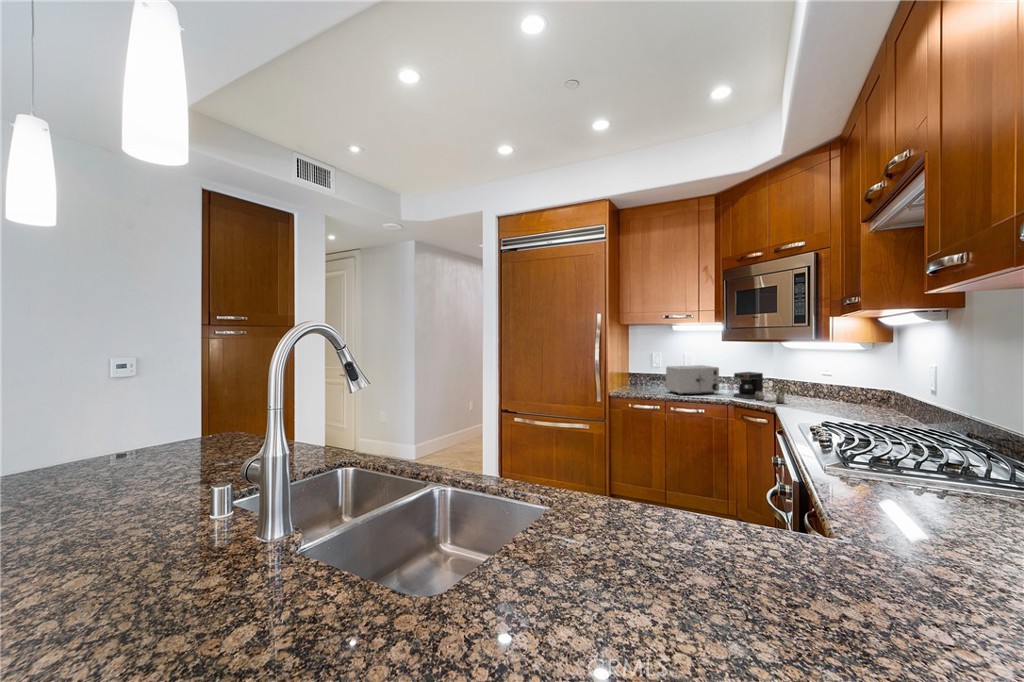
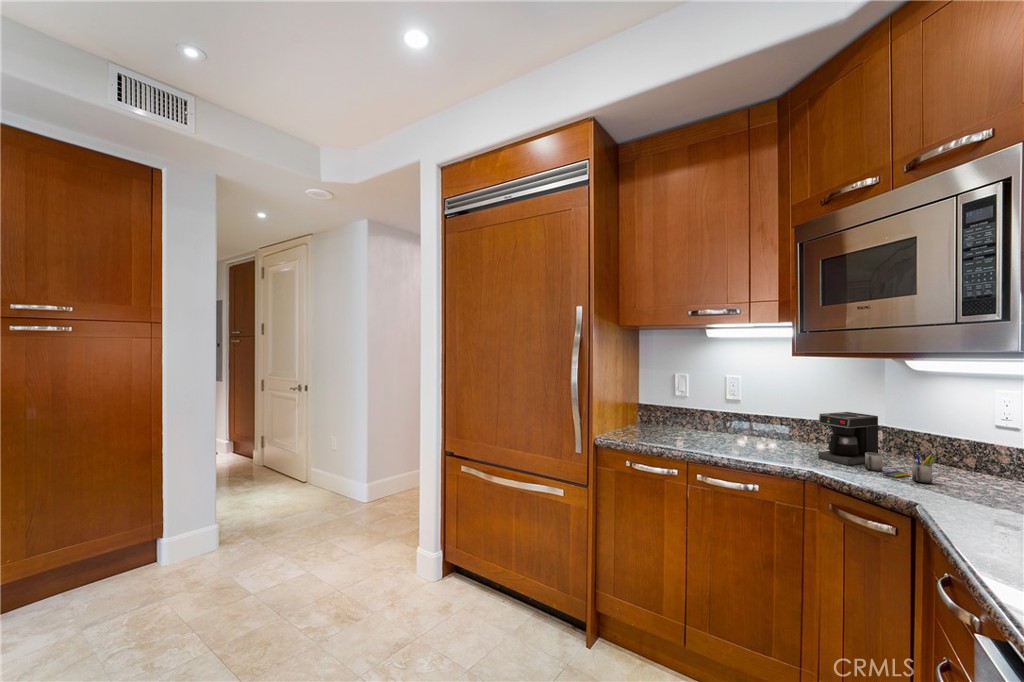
toaster: present [666,365,719,395] -> none [694,396,790,449]

